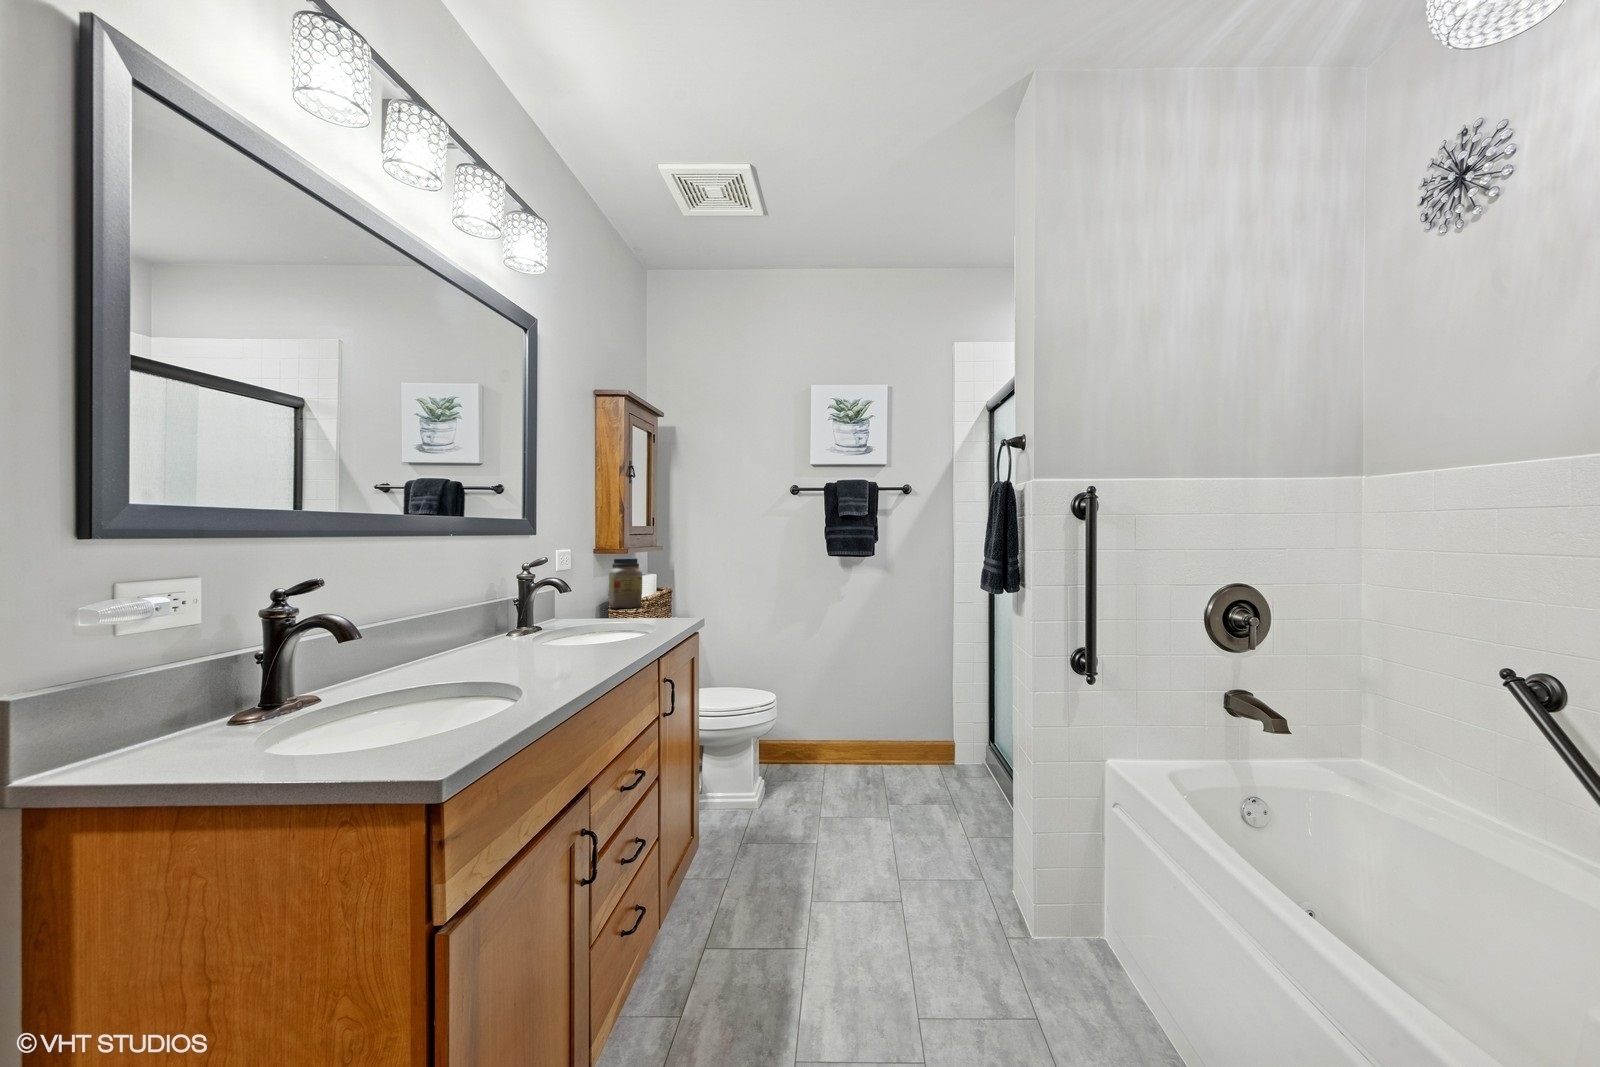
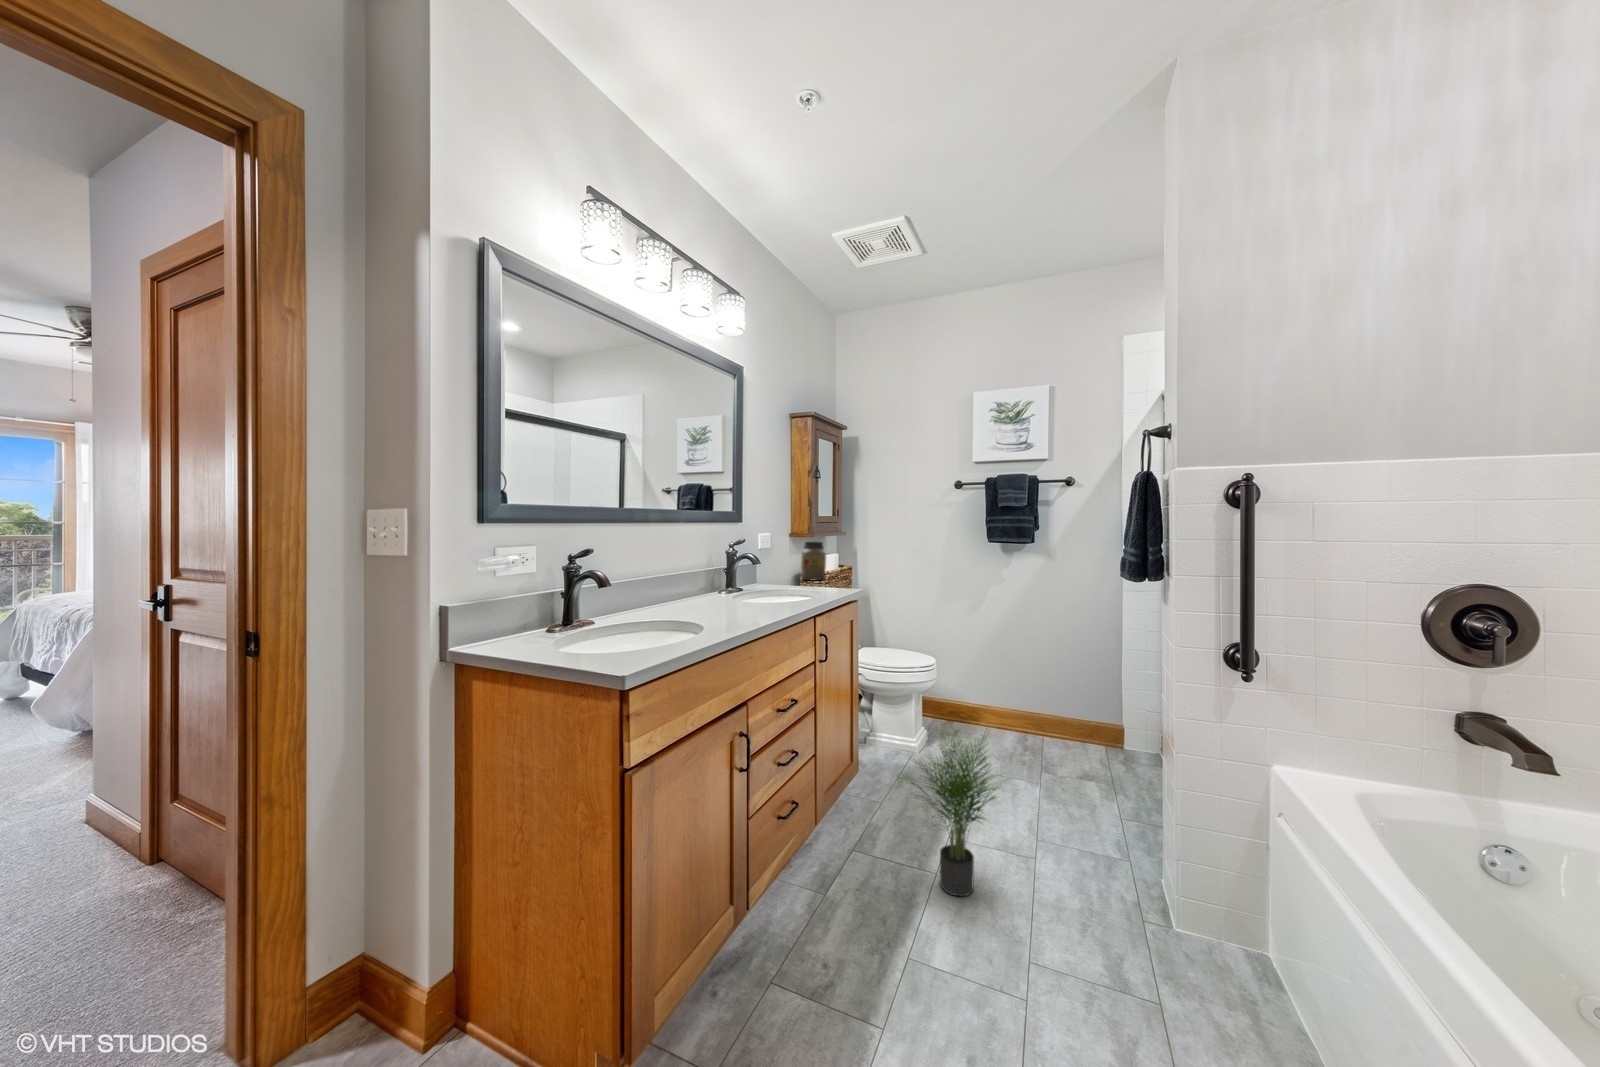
potted plant: none [755,770,898,981] -> present [905,734,1001,896]

